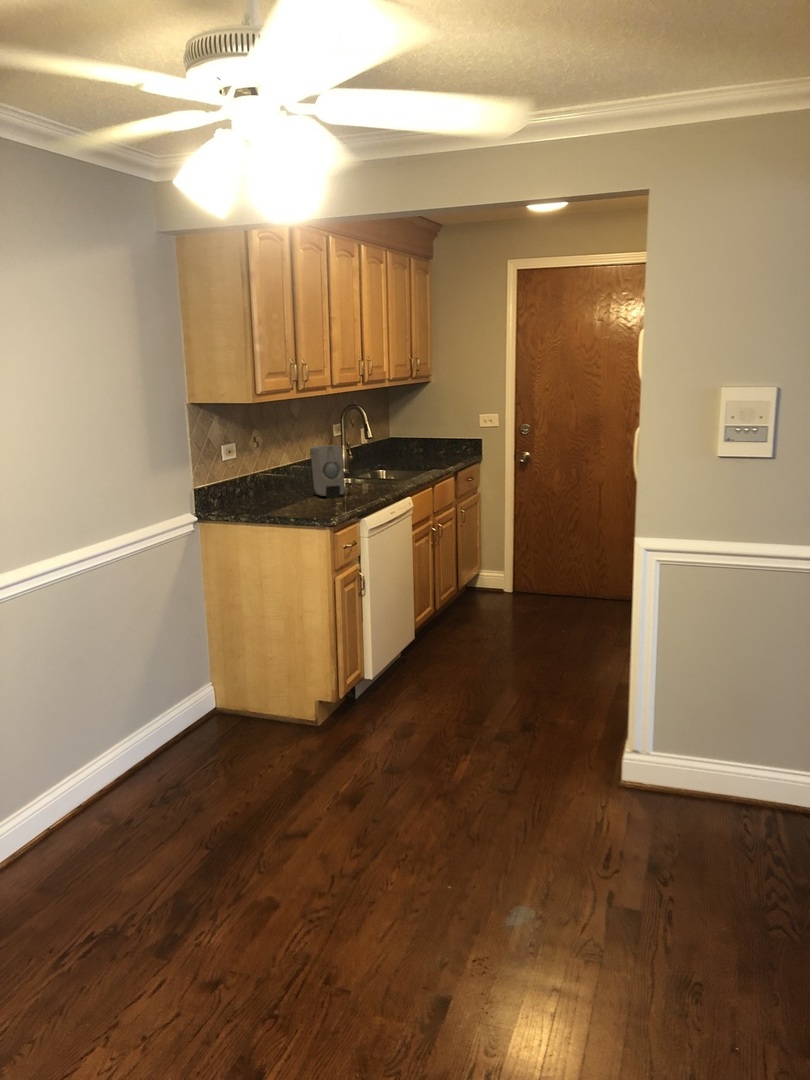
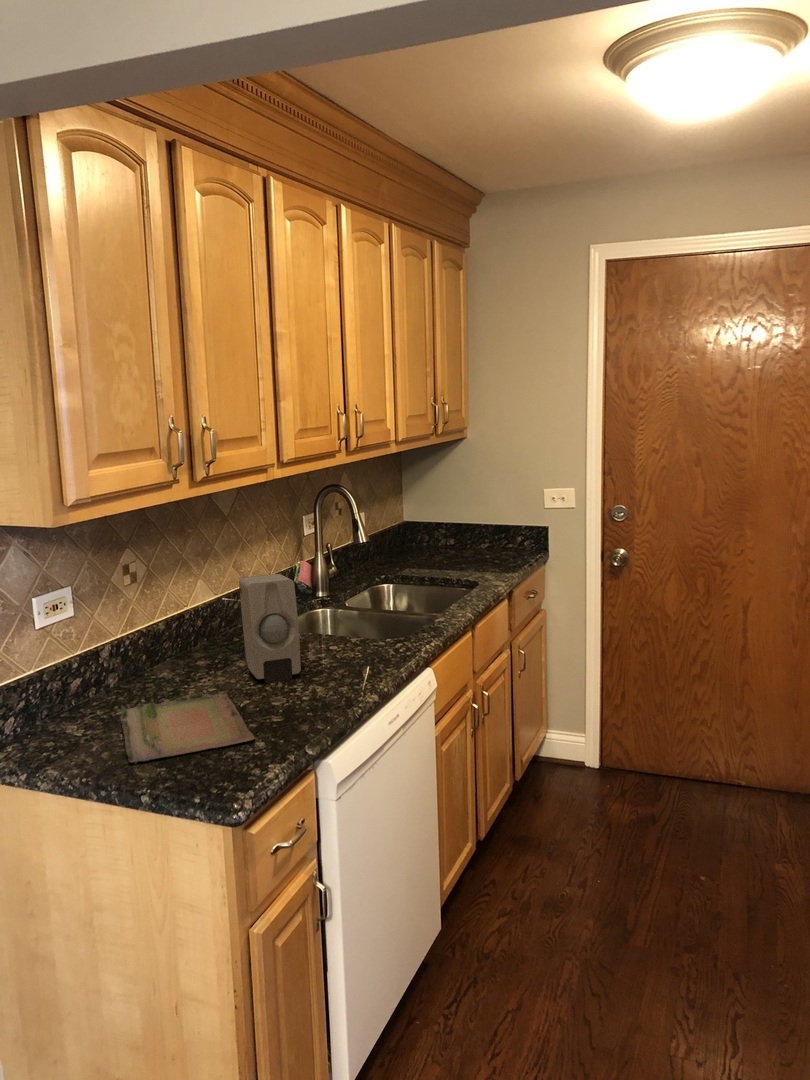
tray: none [260,494,331,515] -> present [121,687,255,764]

